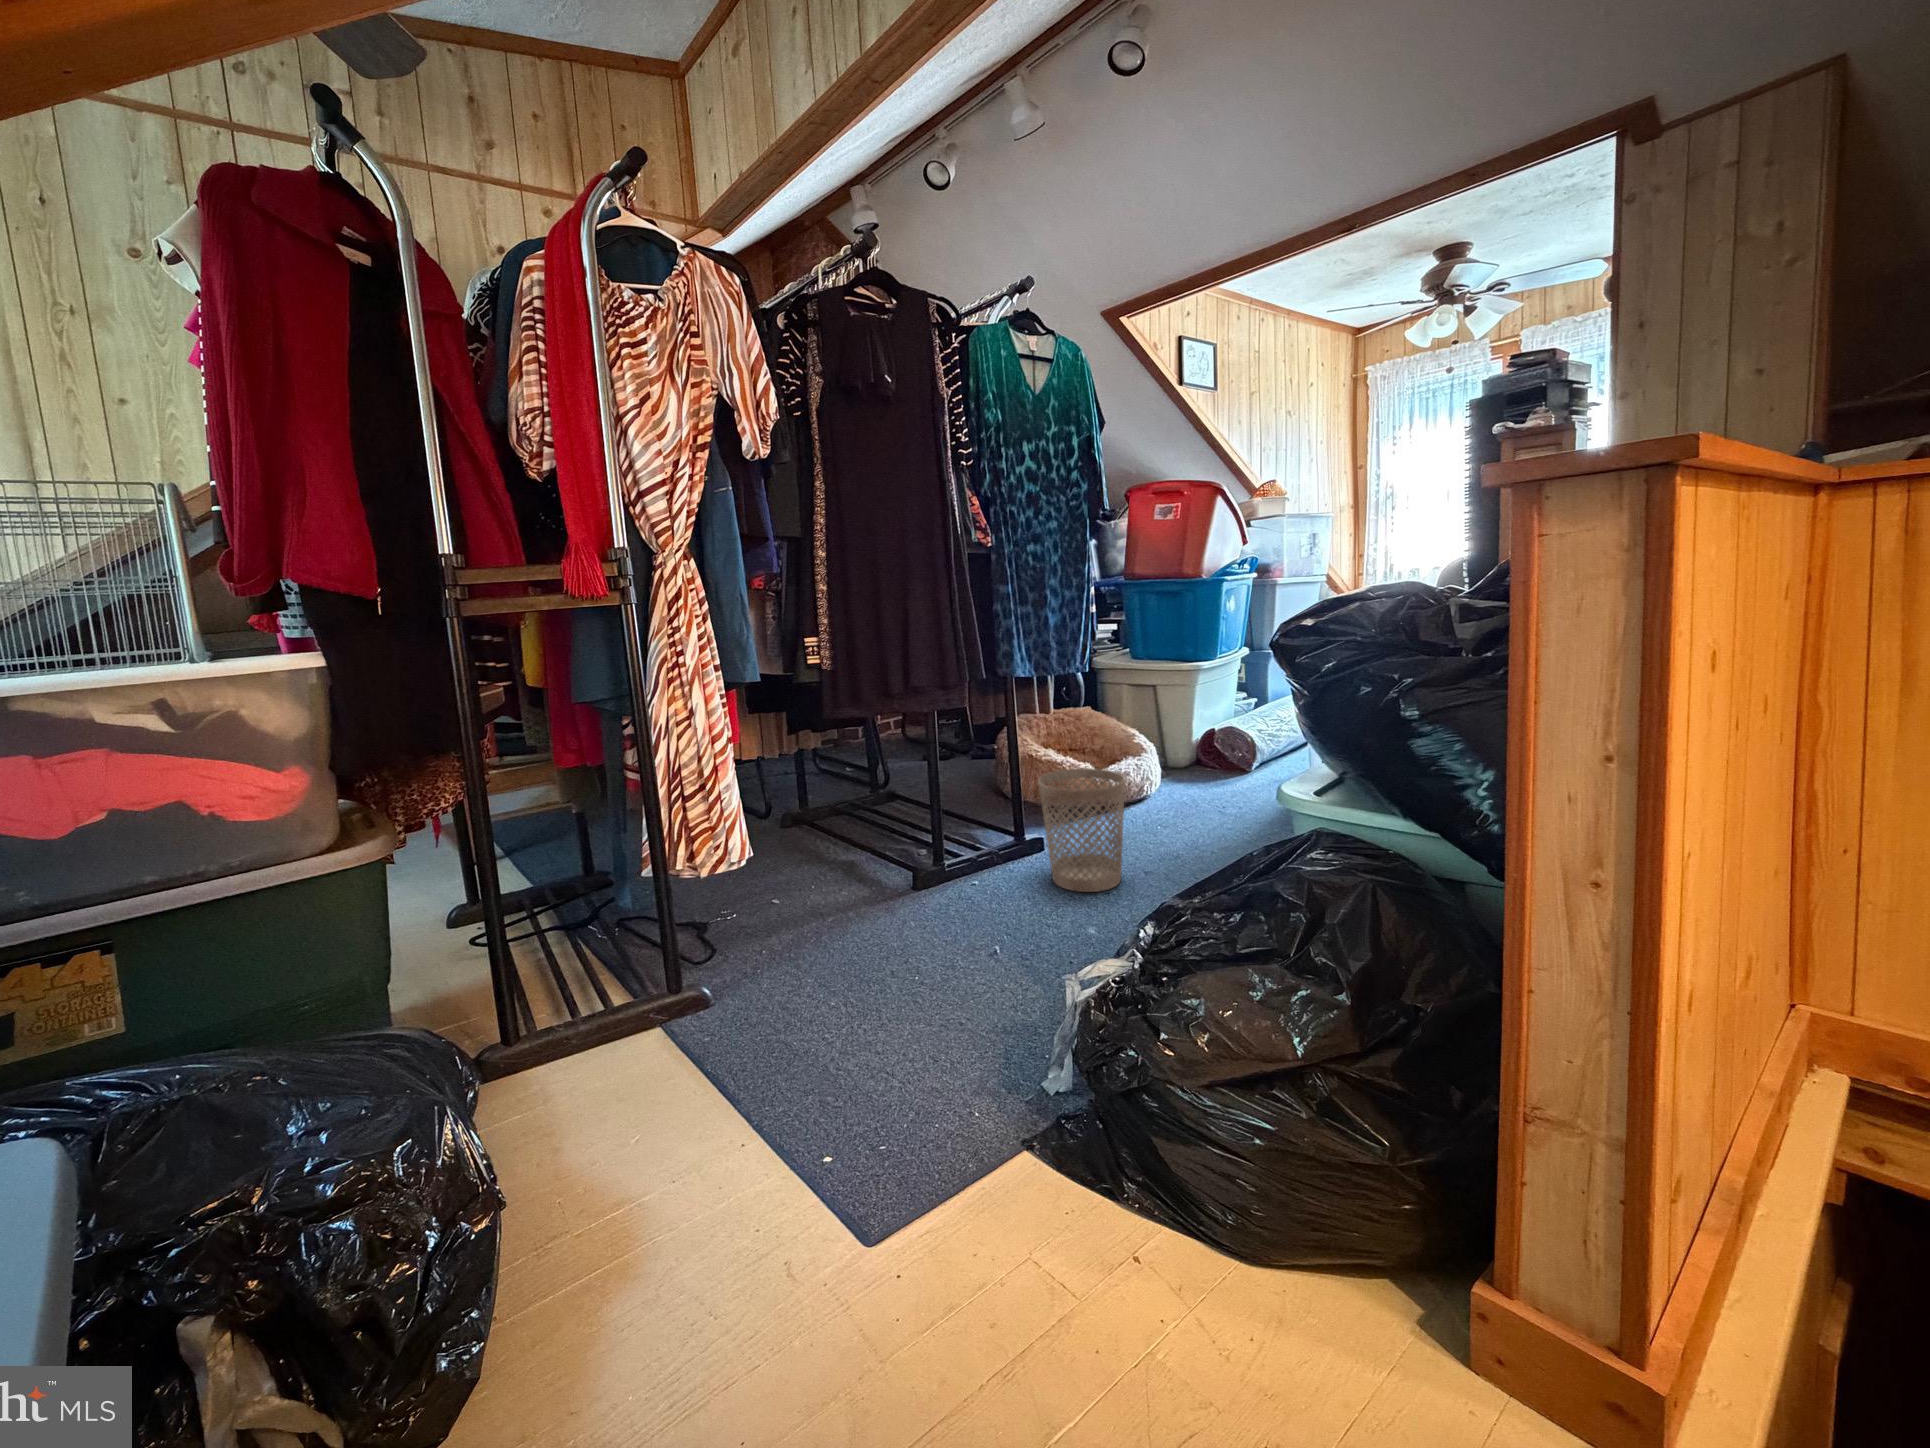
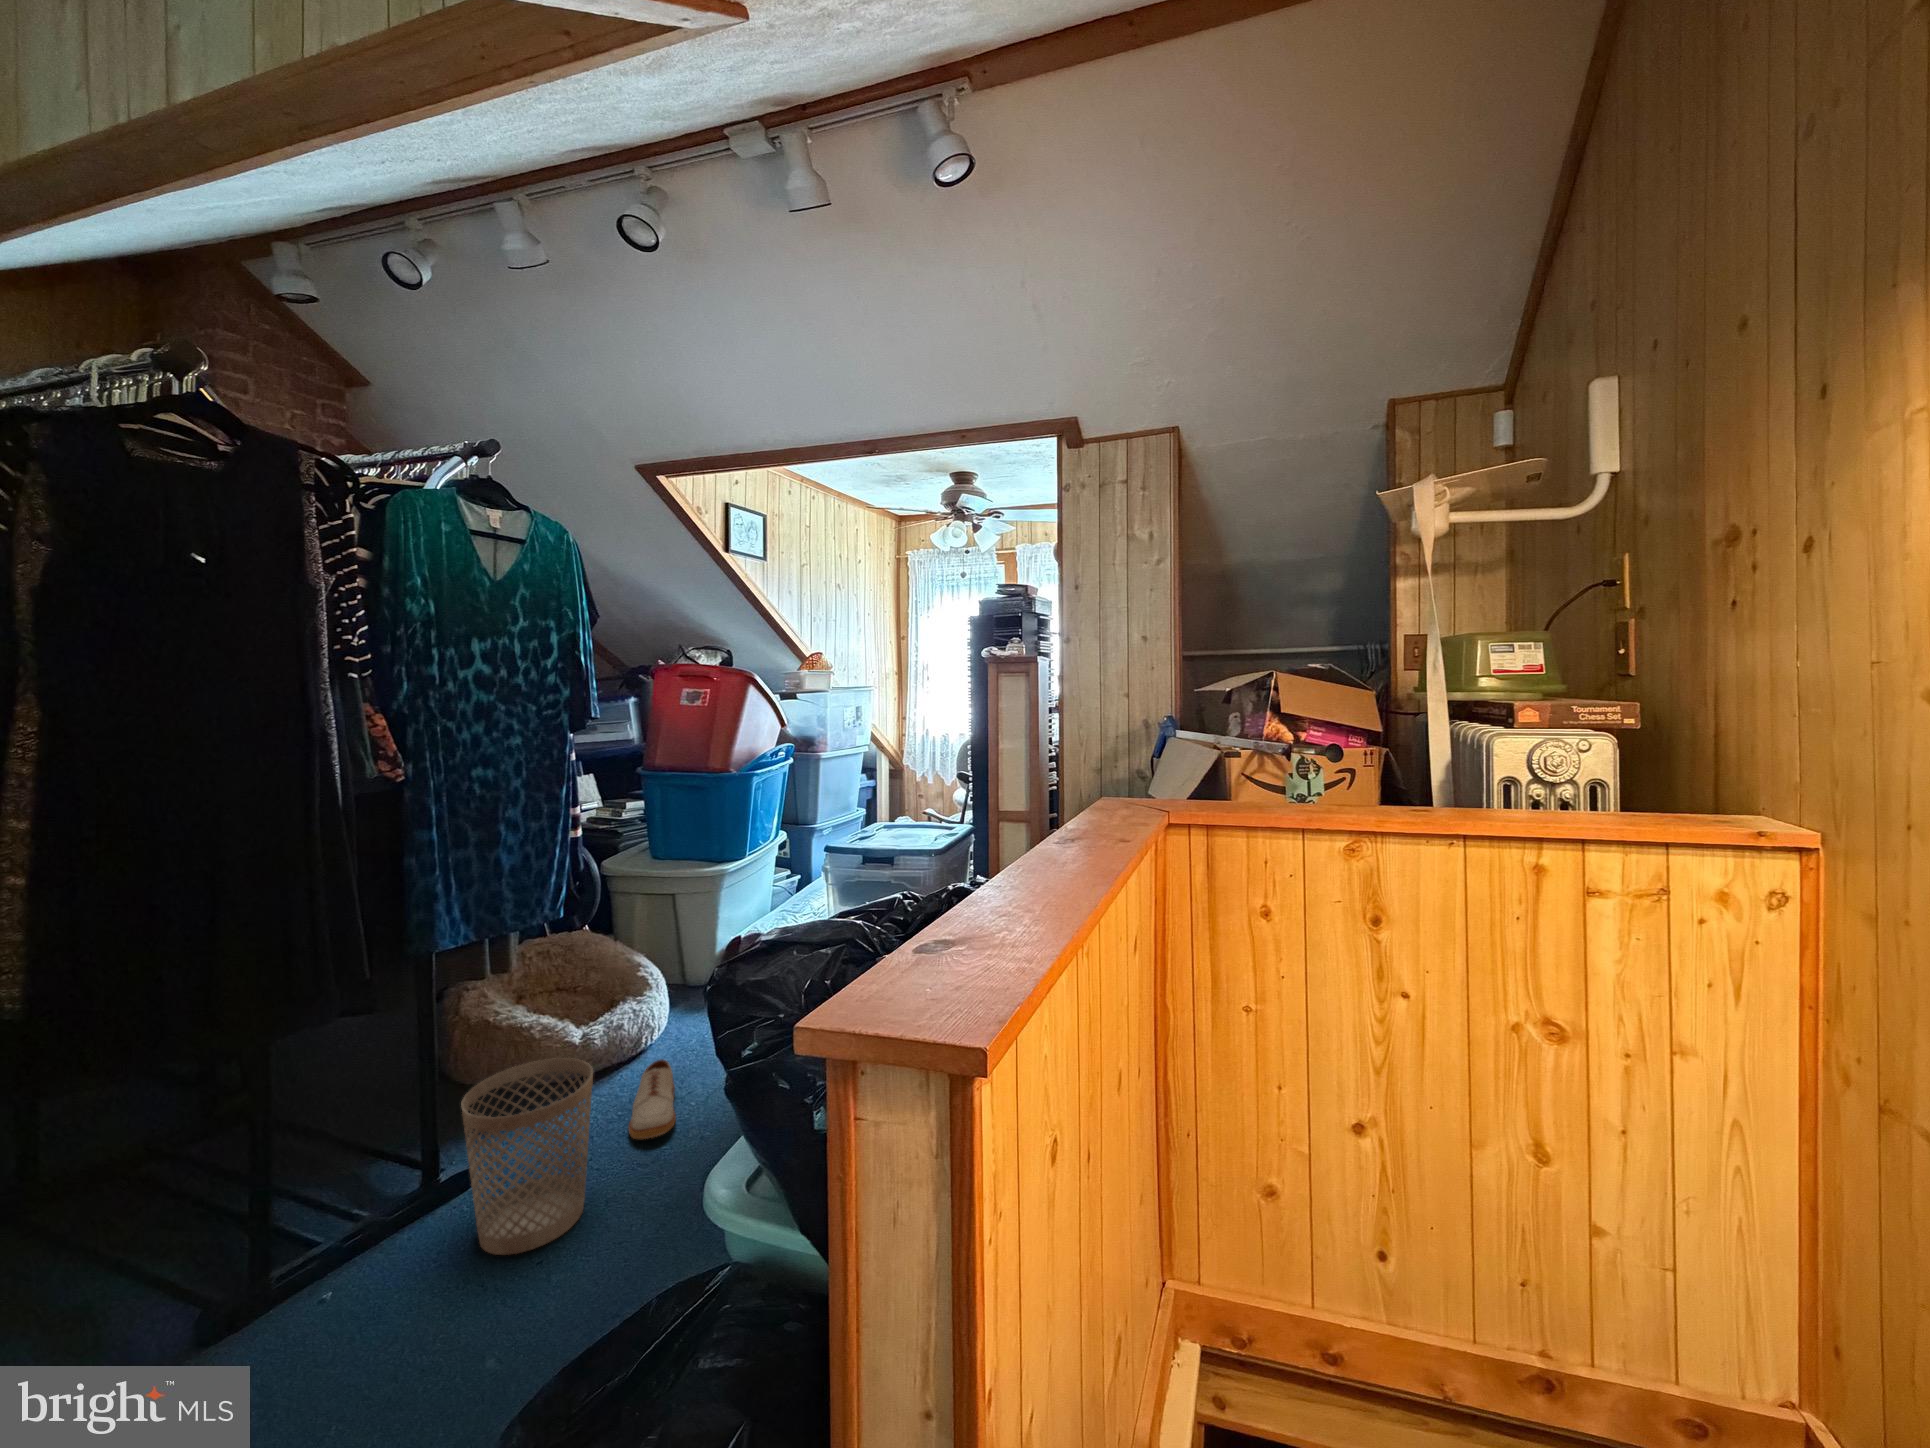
shoe: none [1142,801,1179,849] -> present [628,1060,676,1139]

